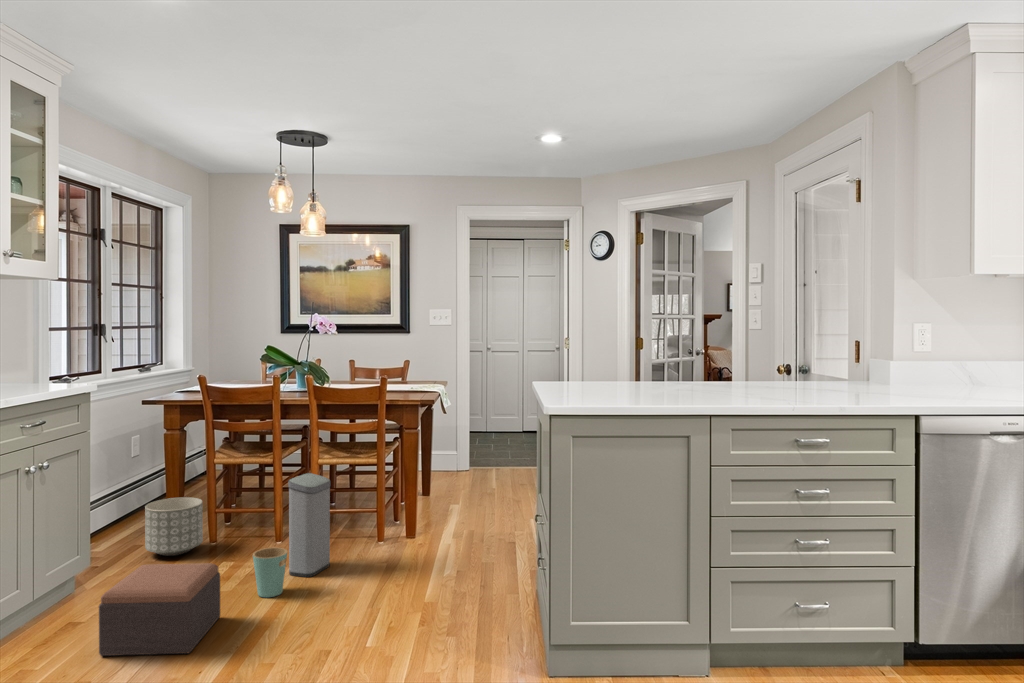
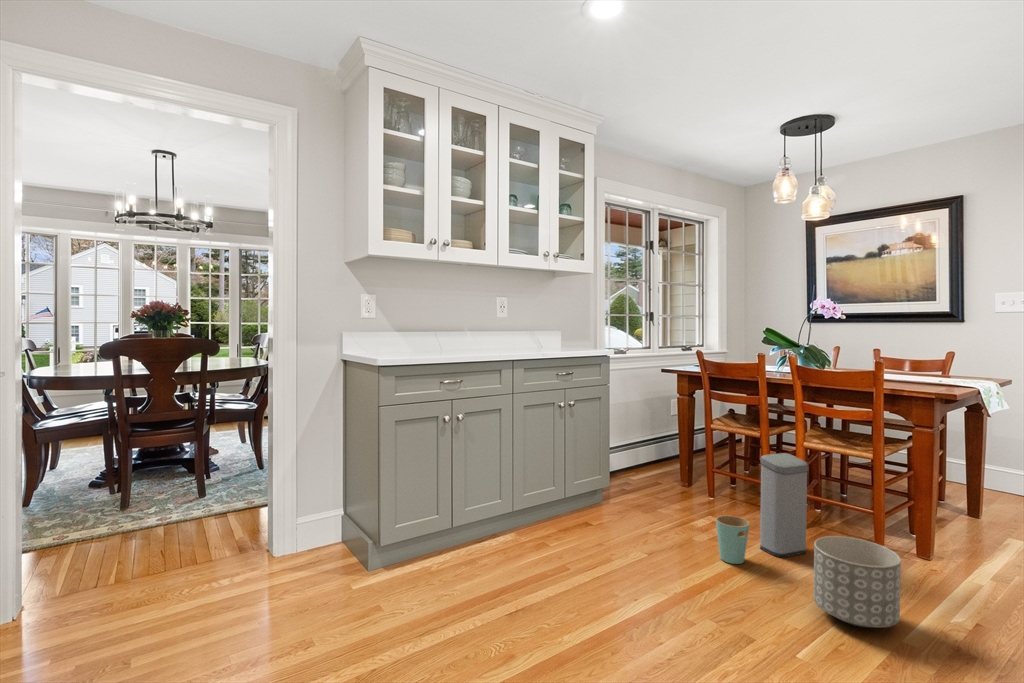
planter: present [145,497,203,556] -> present [813,536,901,628]
footstool: present [99,563,220,656] -> none [579,500,678,587]

